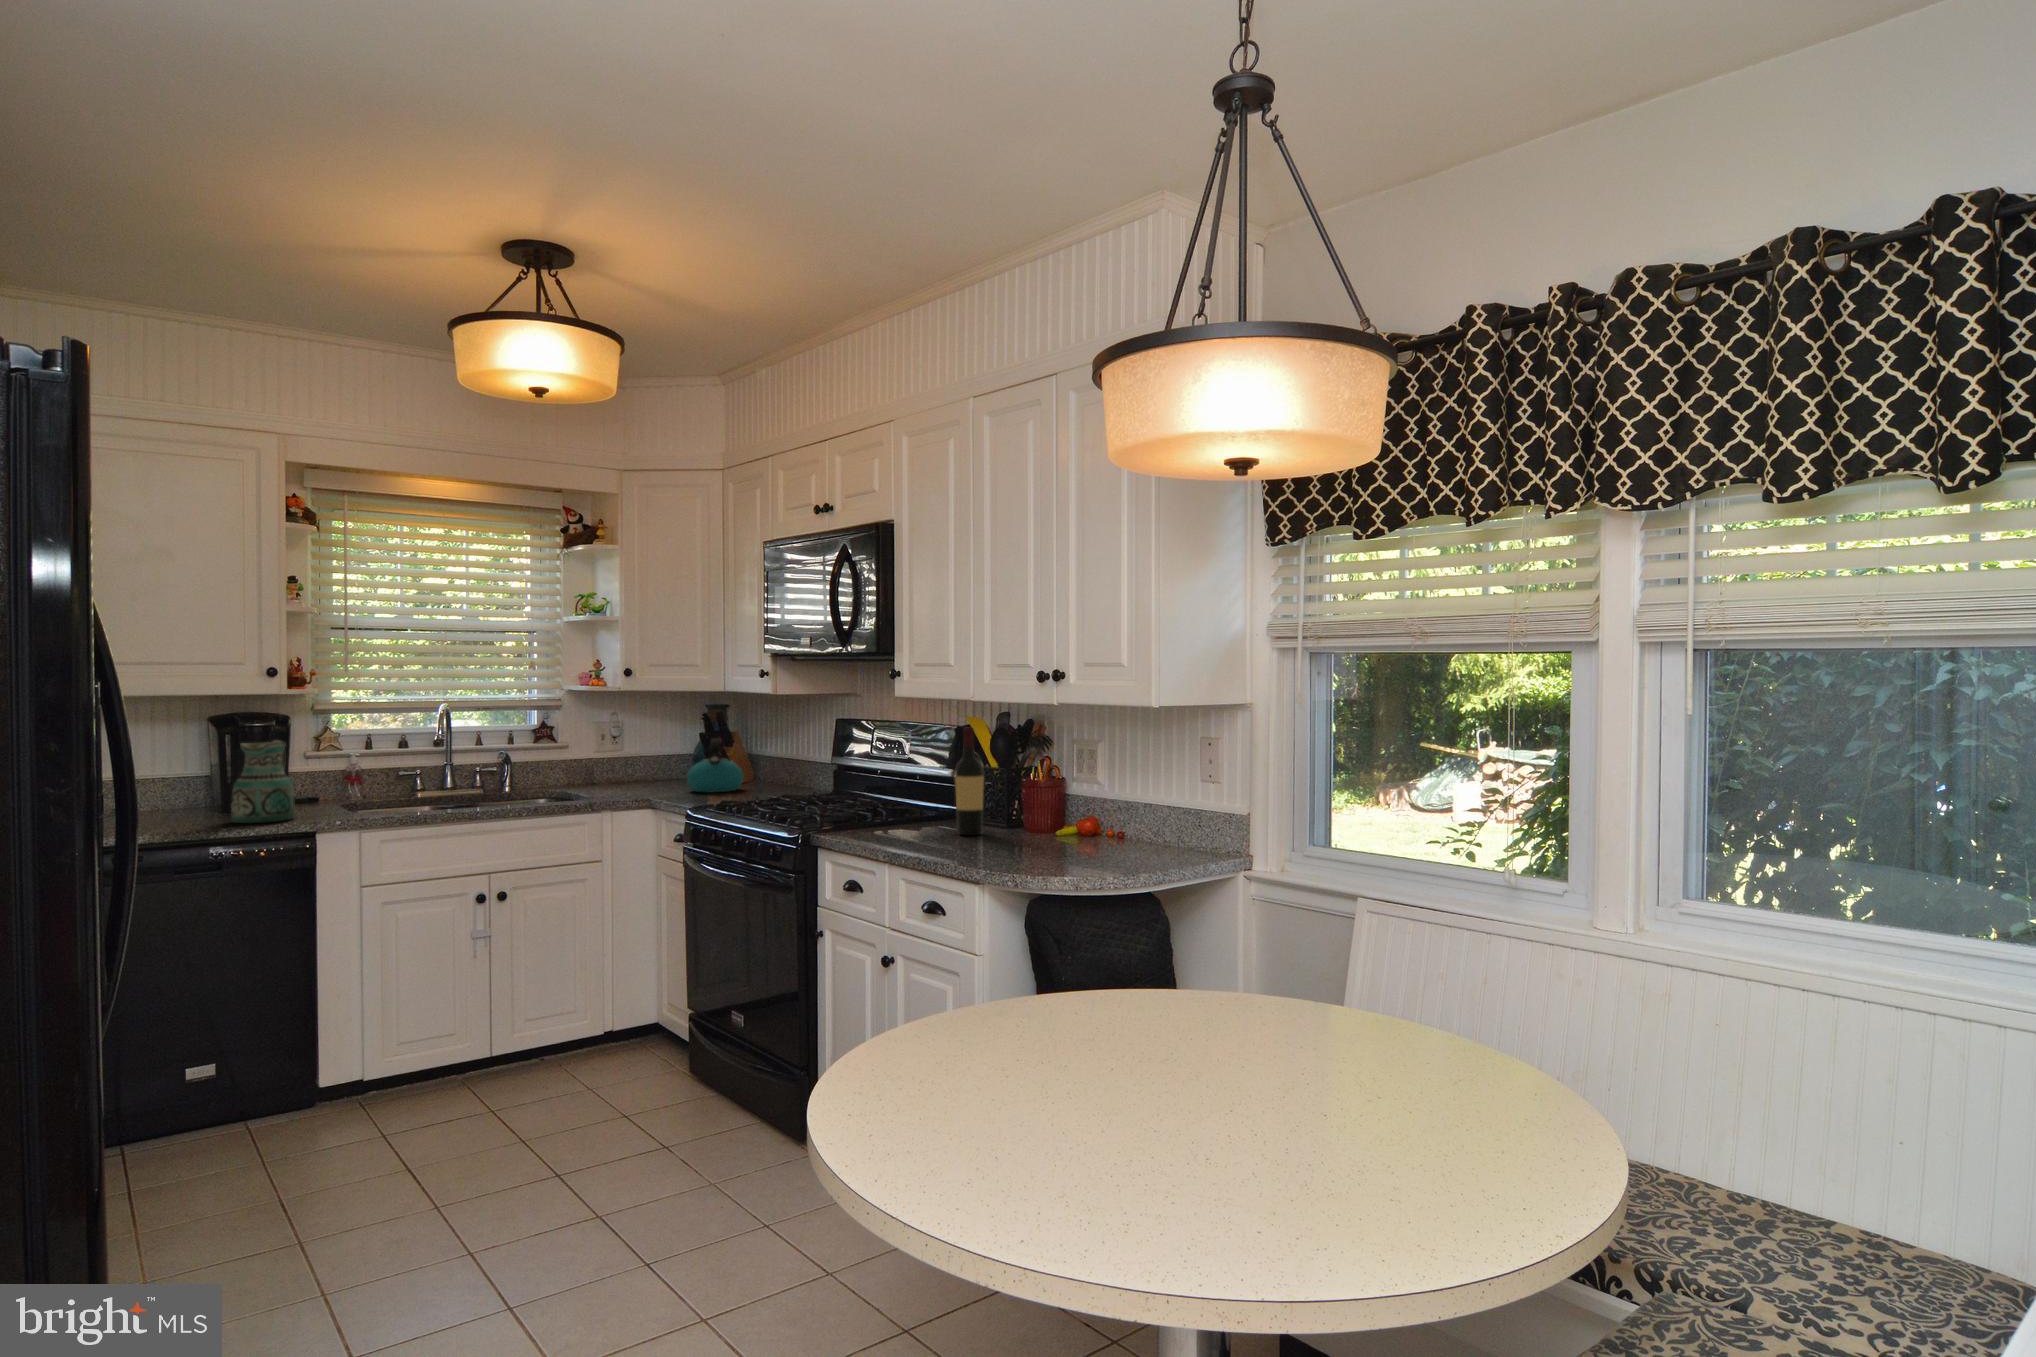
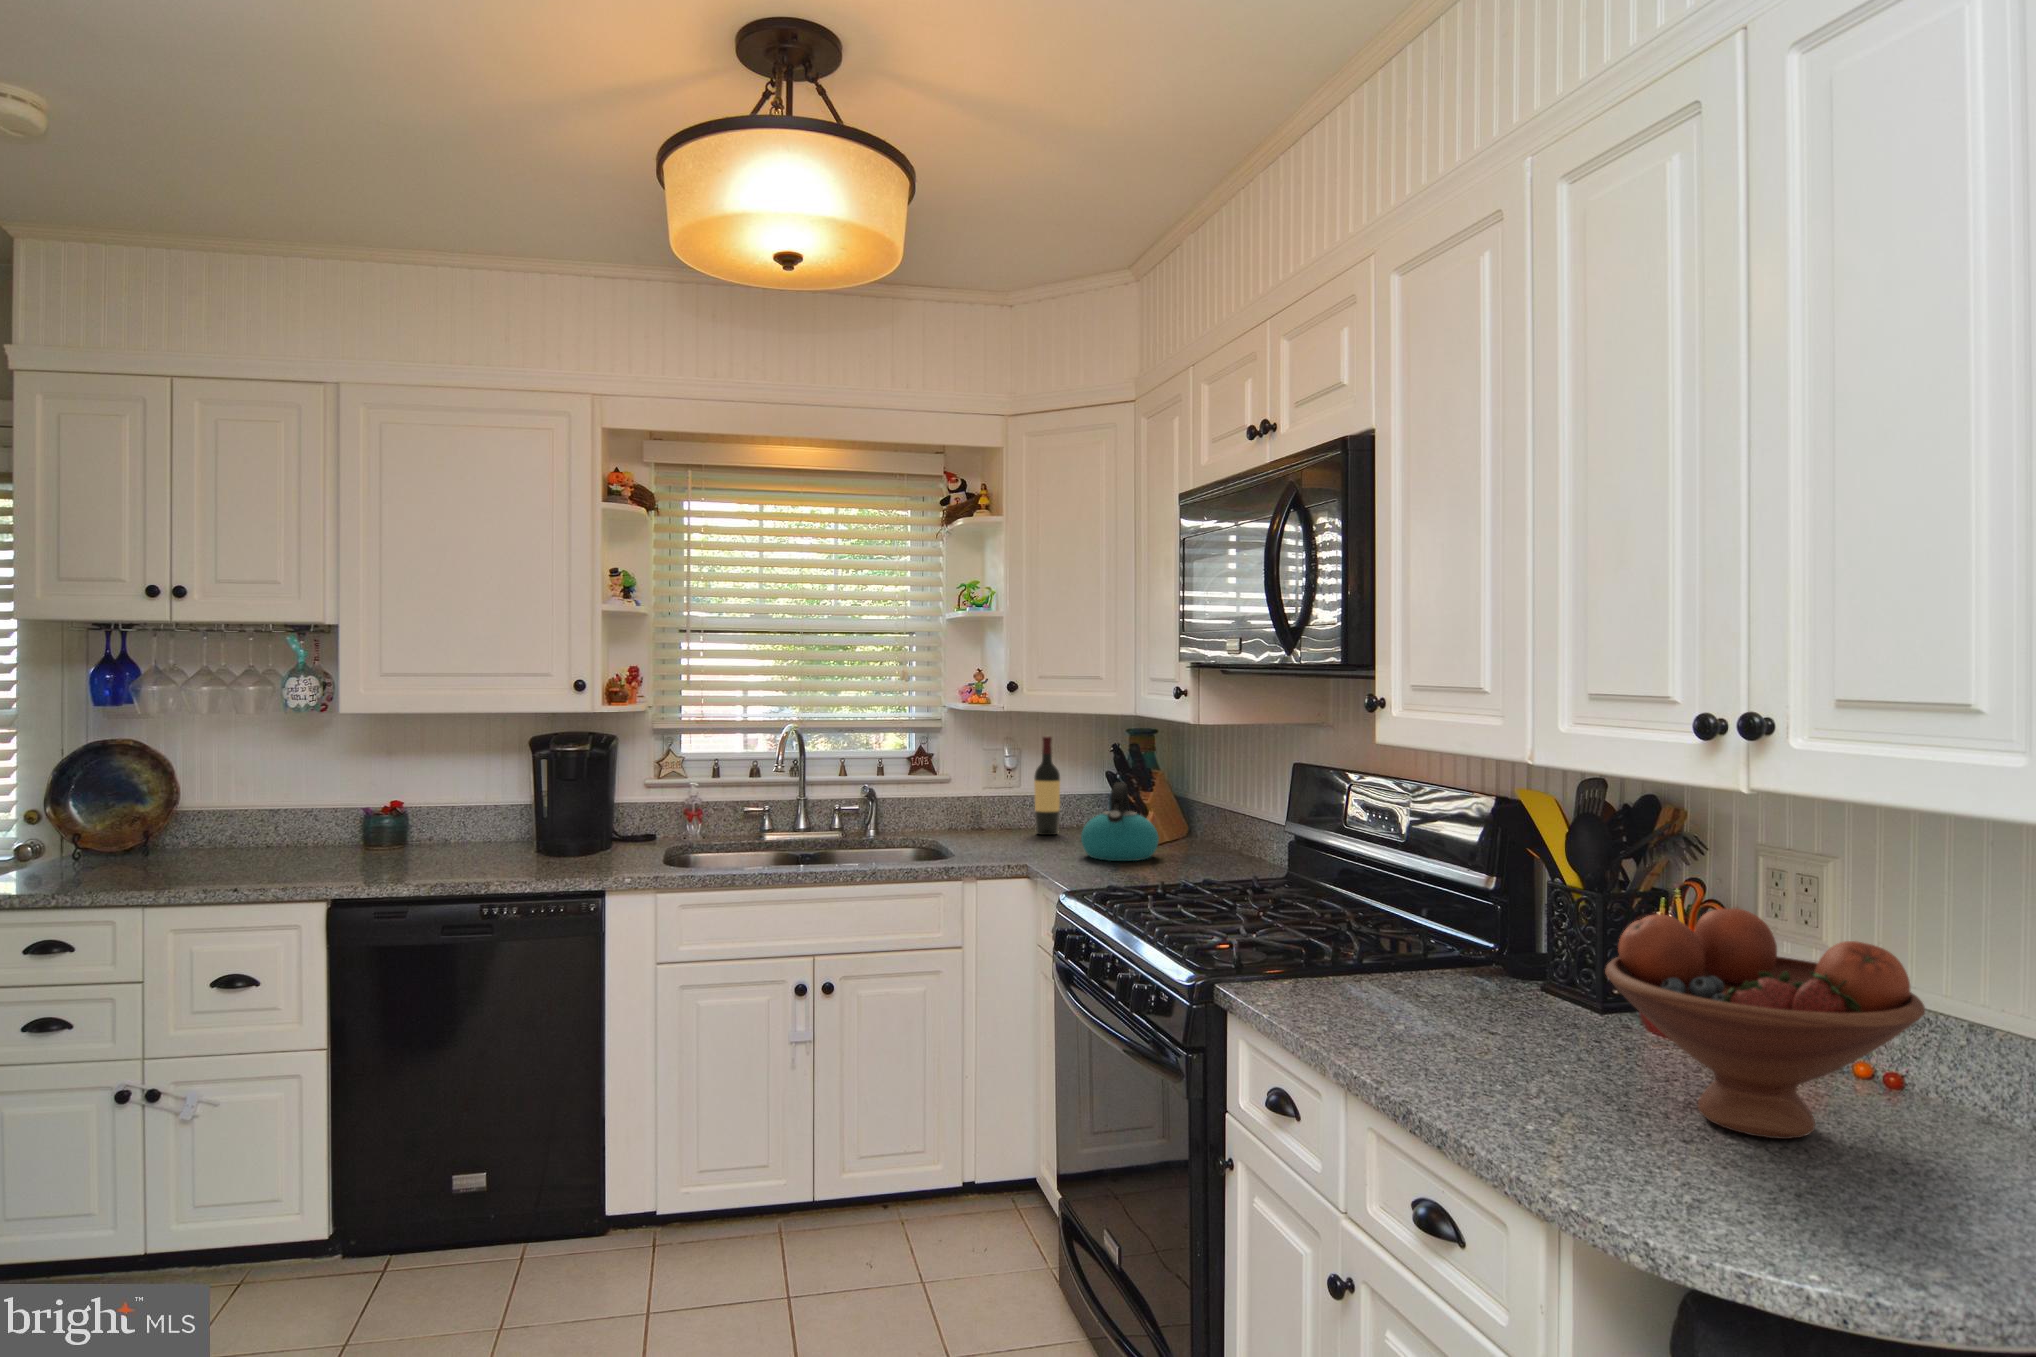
wine bottle: present [955,728,984,835] -> present [1034,736,1060,835]
ceramic pitcher: present [231,740,295,823] -> none [524,767,596,872]
fruit bowl: none [1003,760,1118,850] -> present [1605,908,1925,1139]

